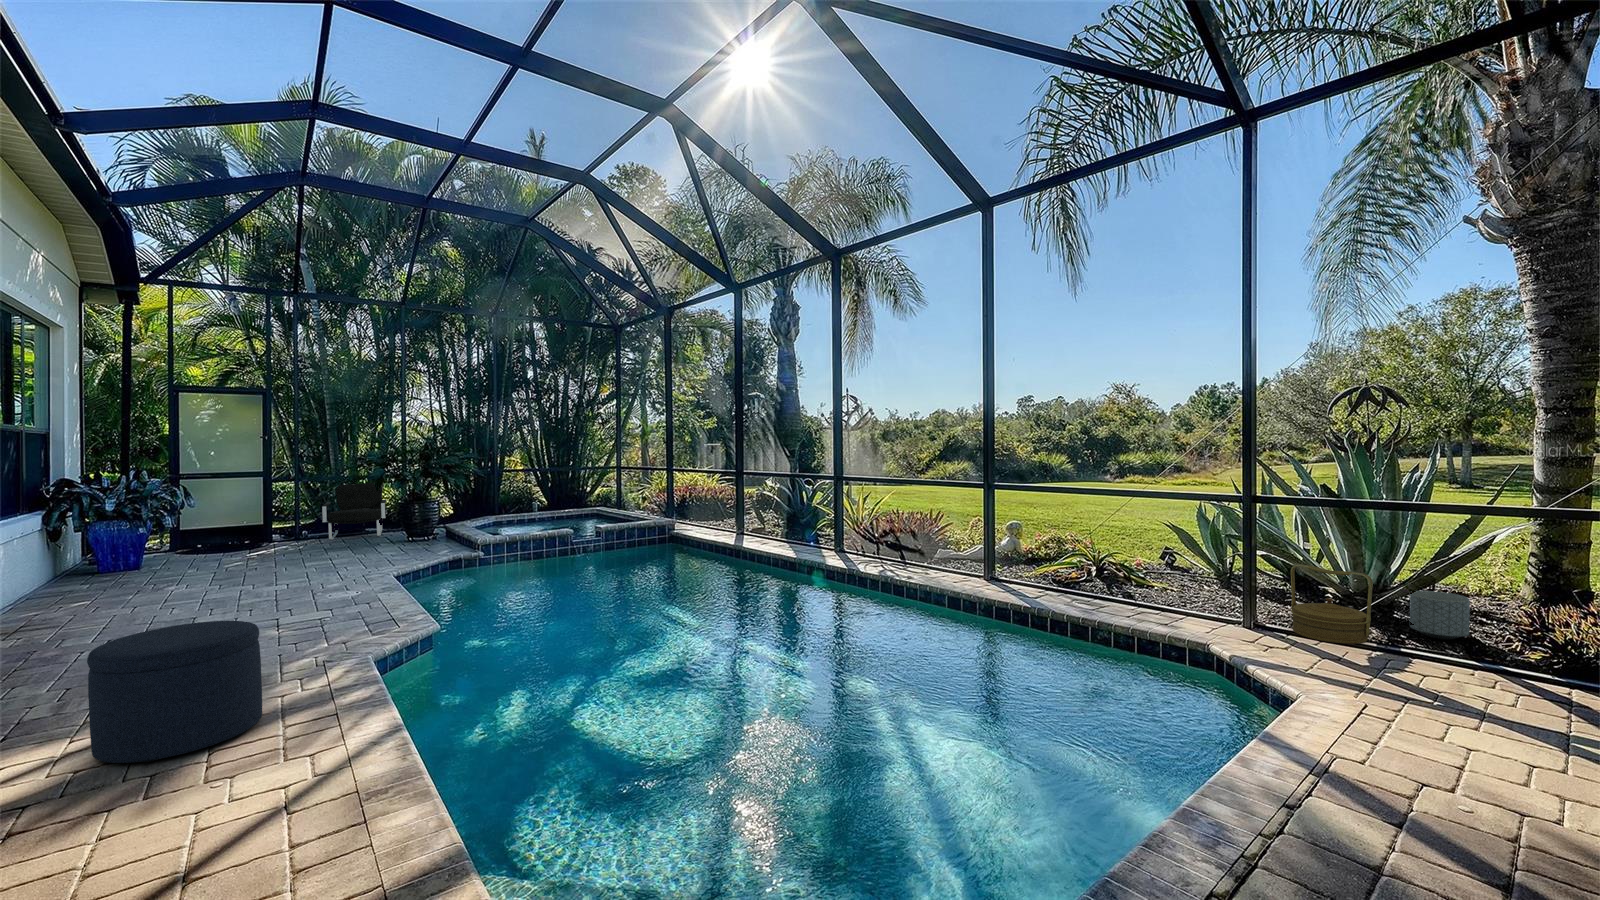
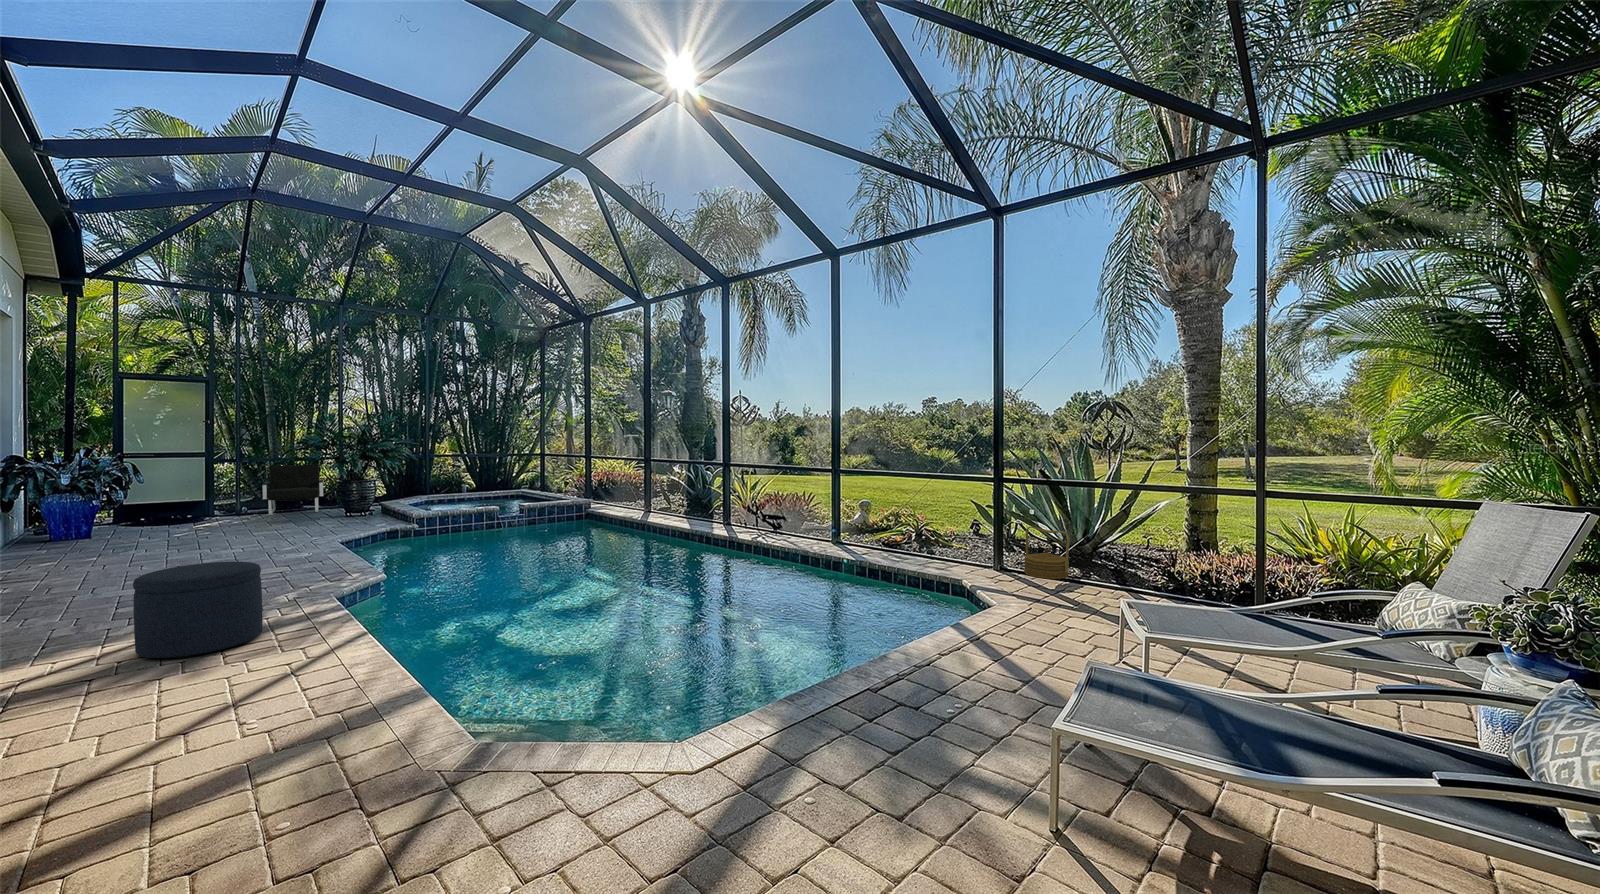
planter: present [1410,591,1470,639] -> none [1098,544,1131,576]

